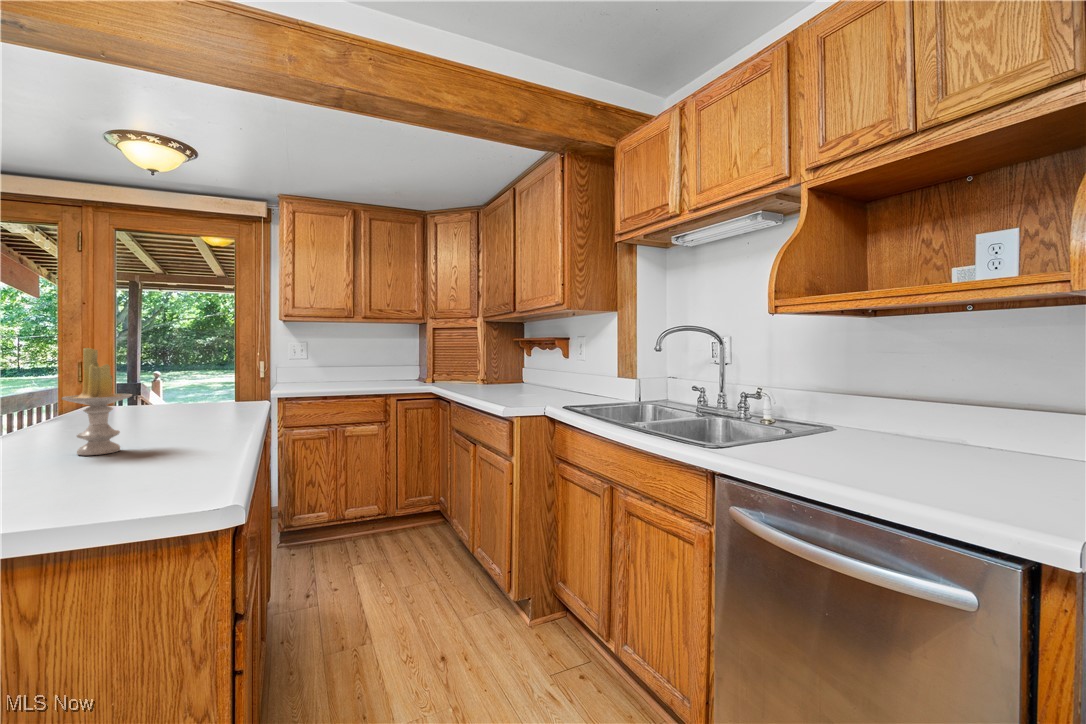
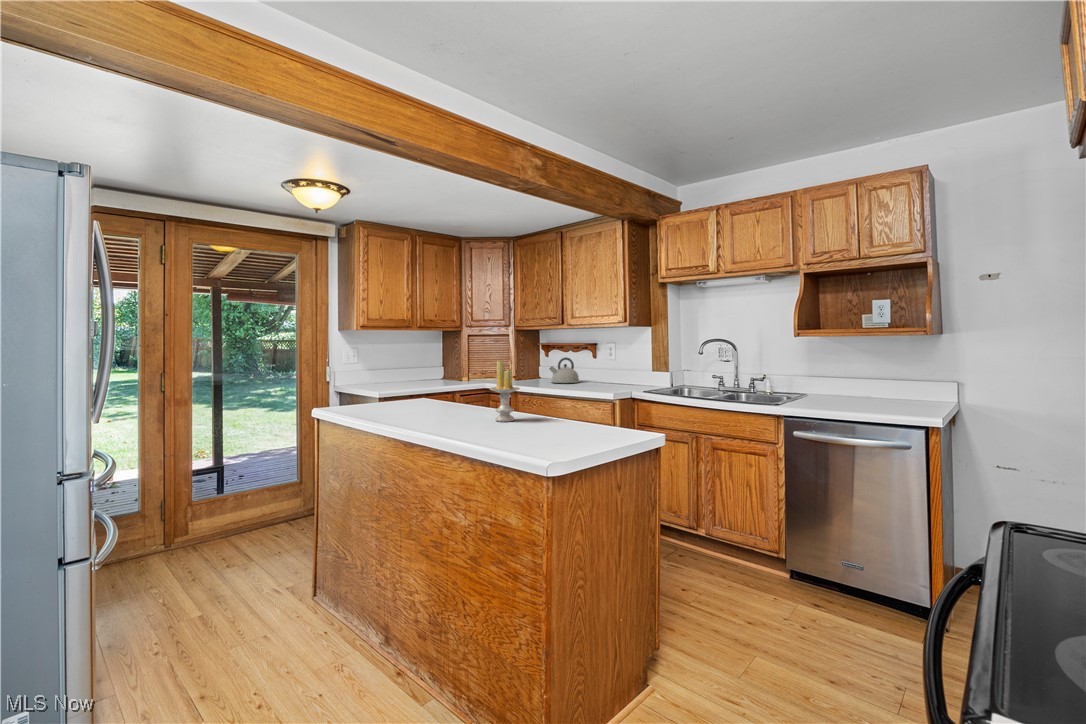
kettle: none [498,356,540,391] -> present [550,358,579,383]

